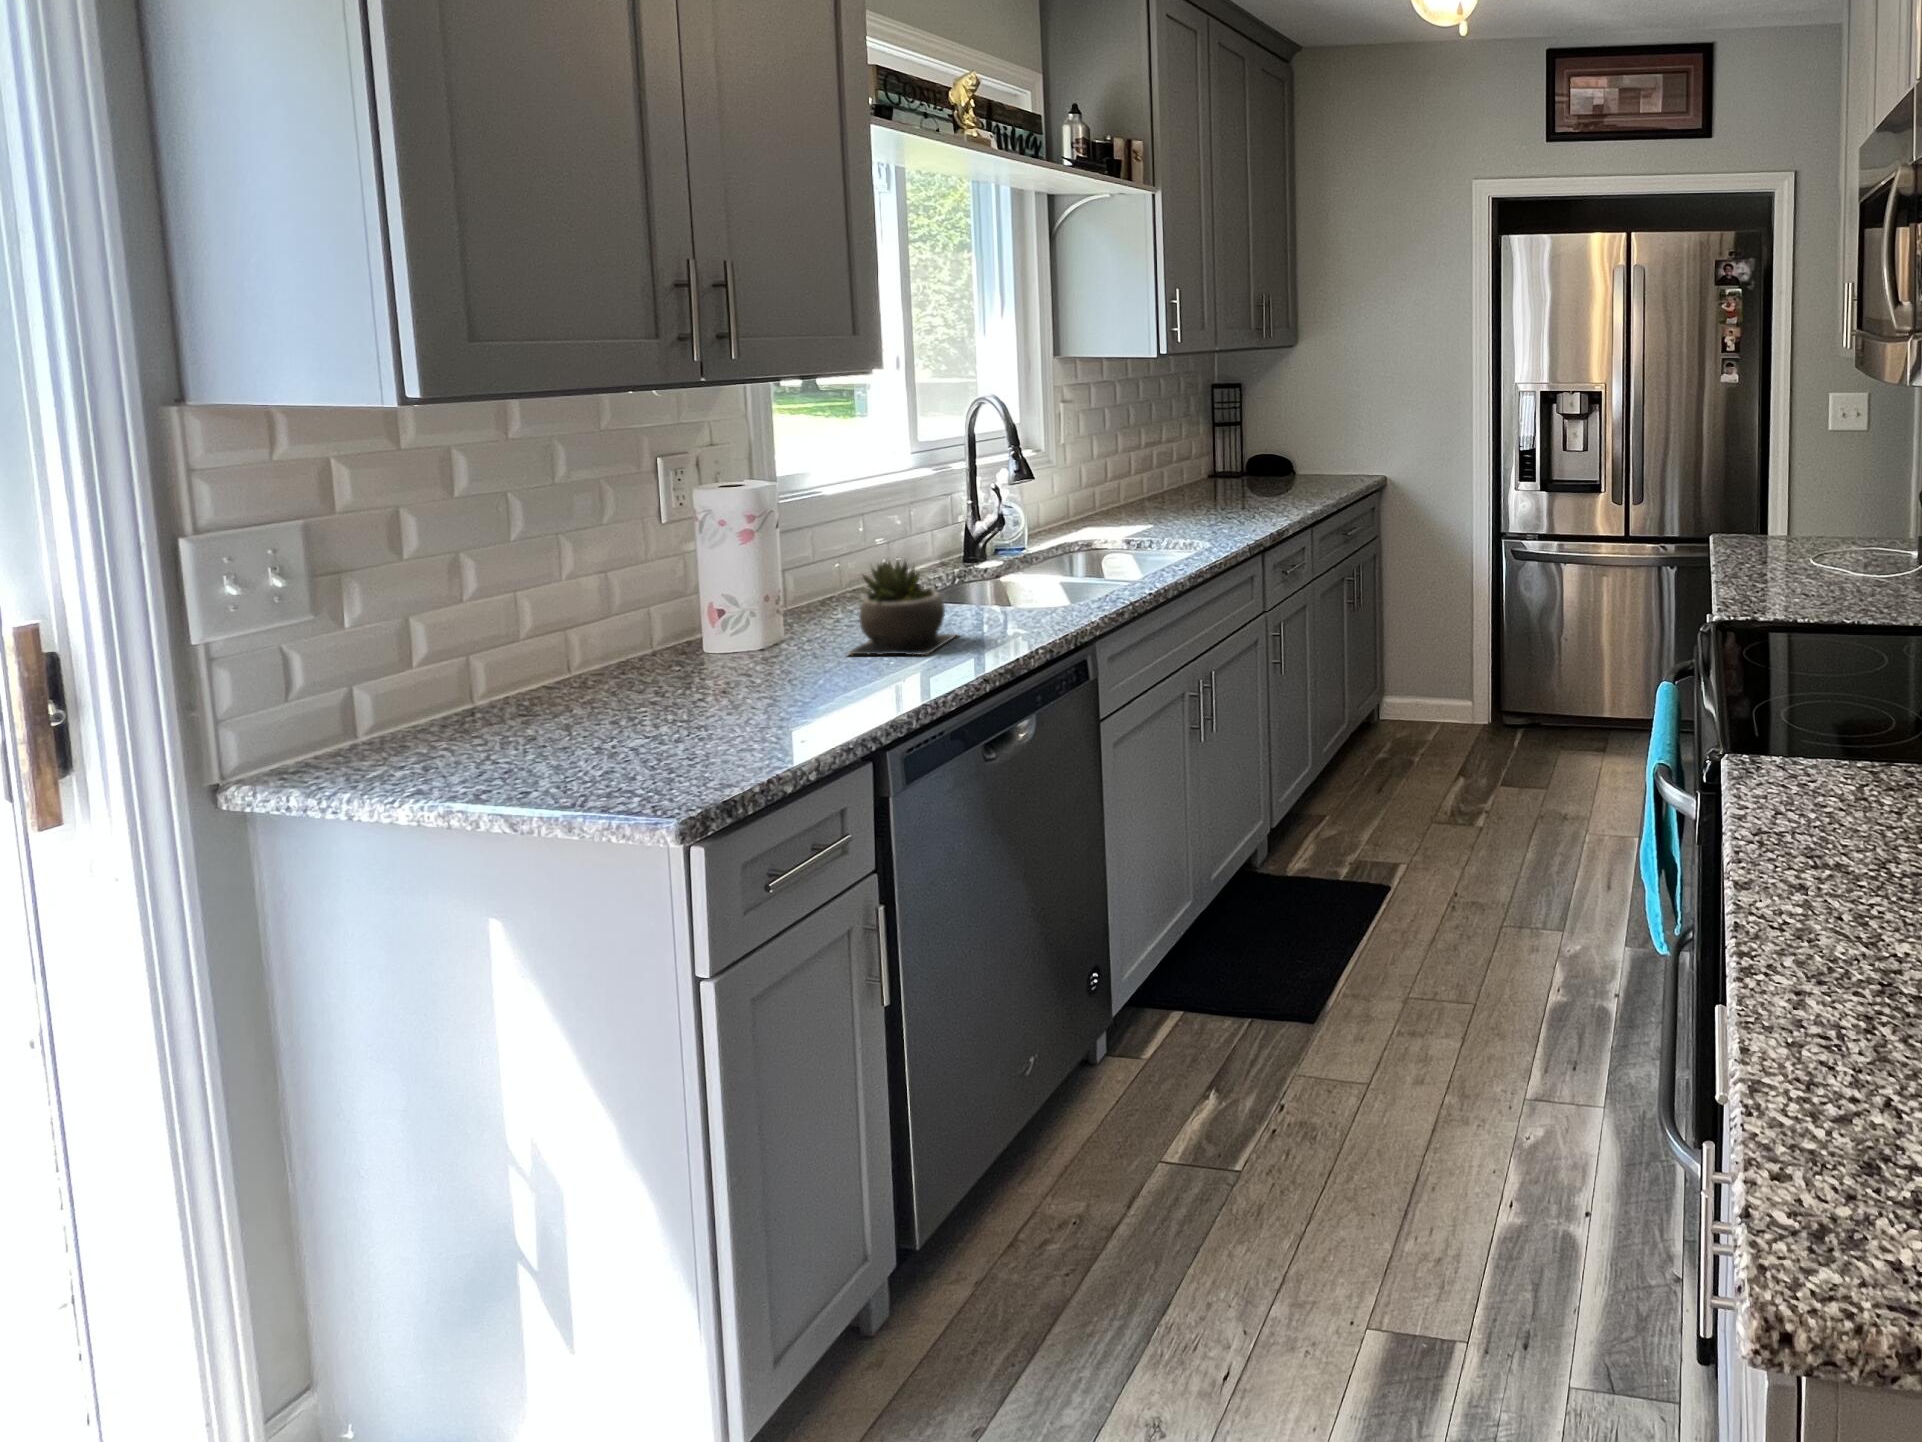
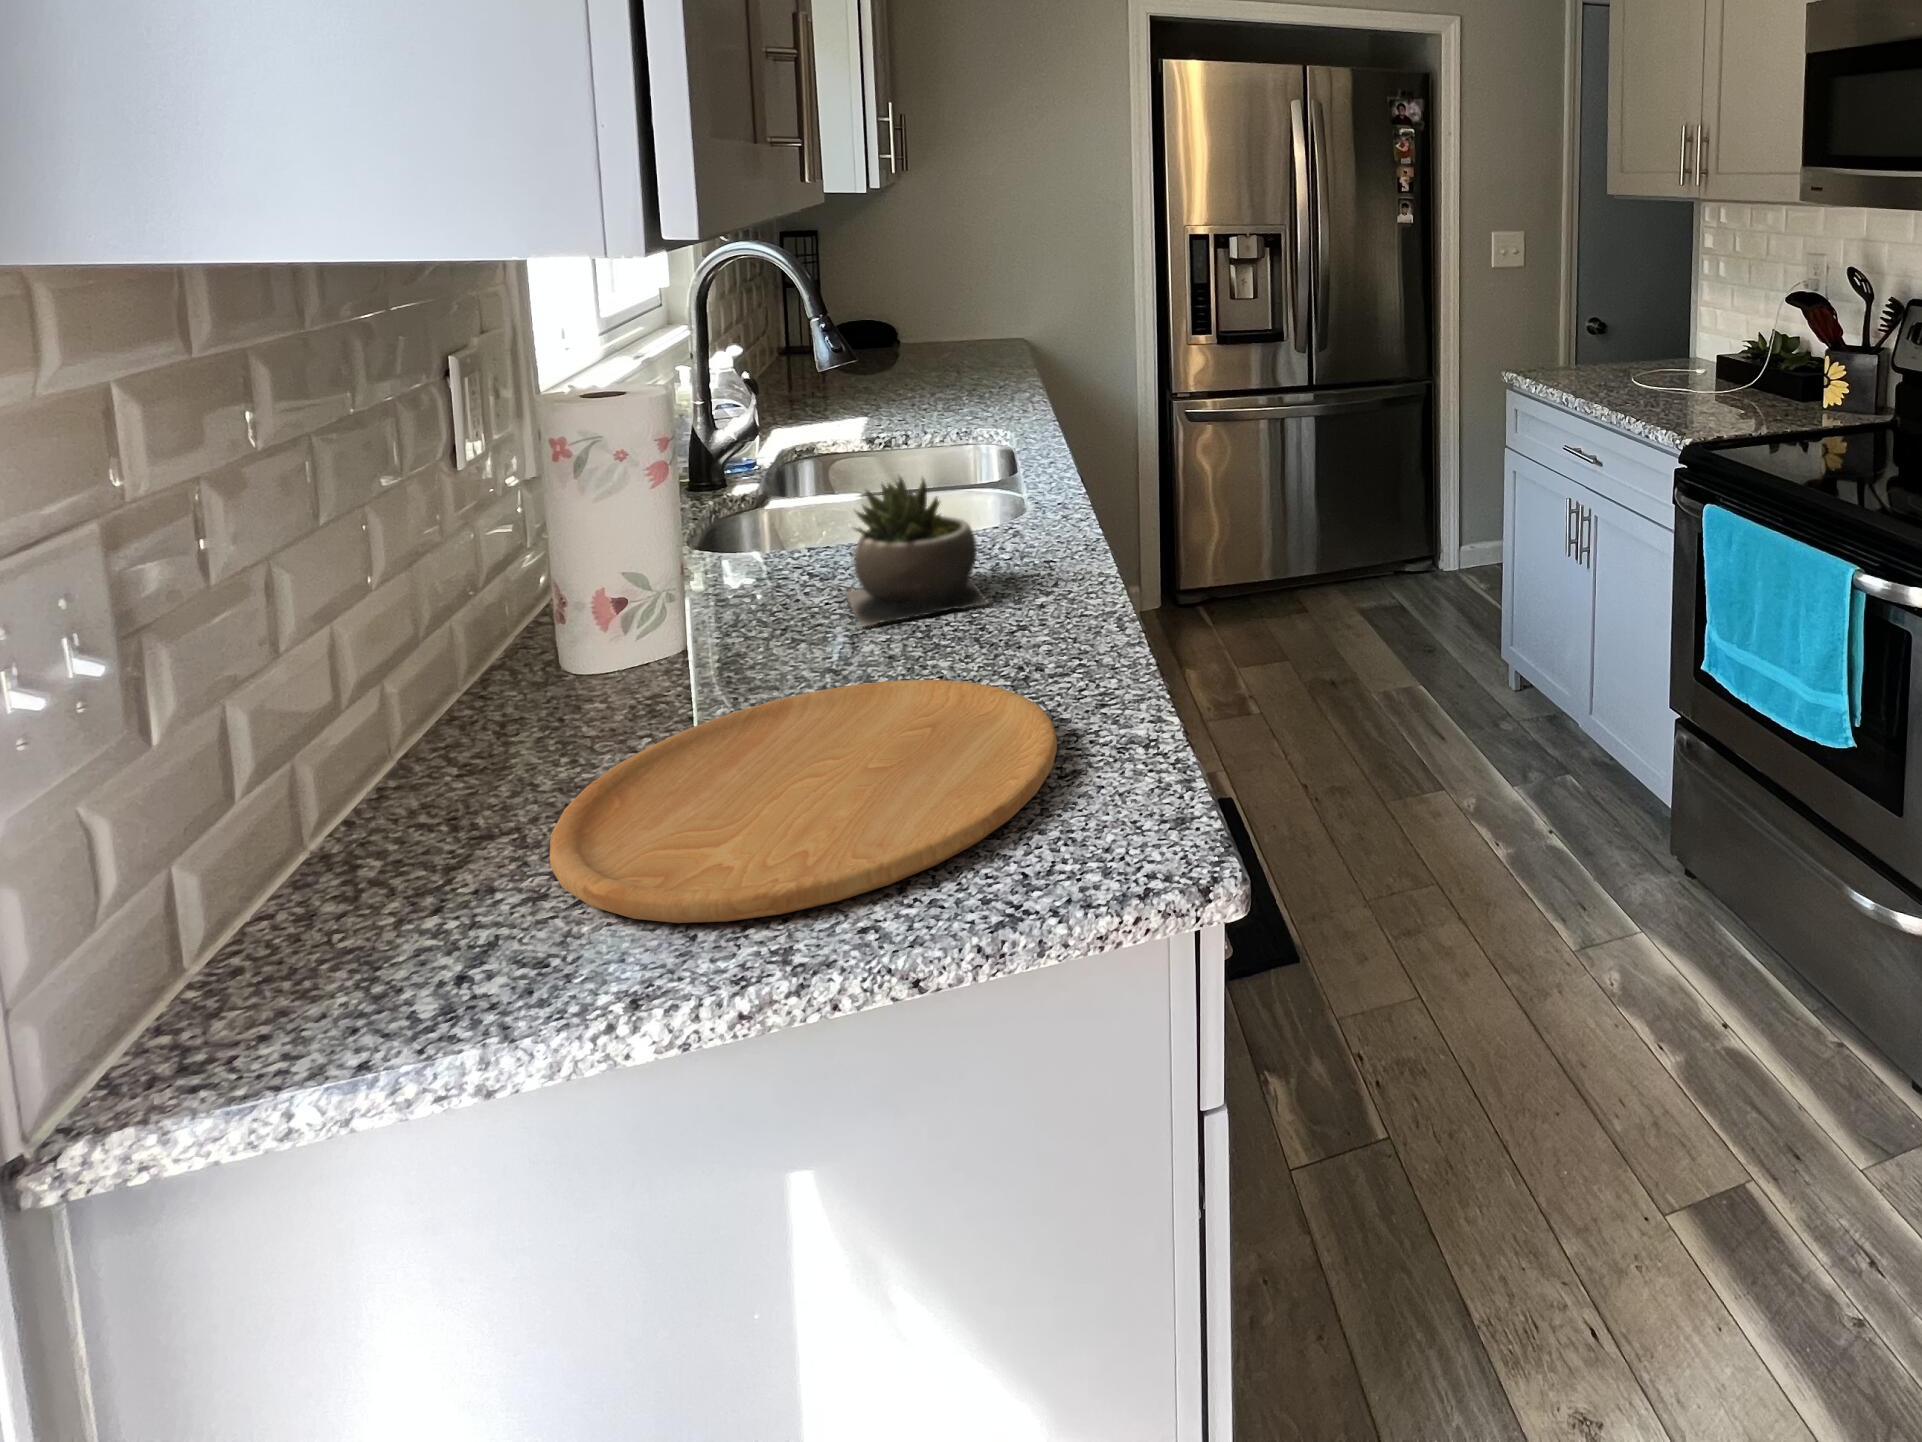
cutting board: none [478,679,799,776] -> present [550,680,1057,923]

